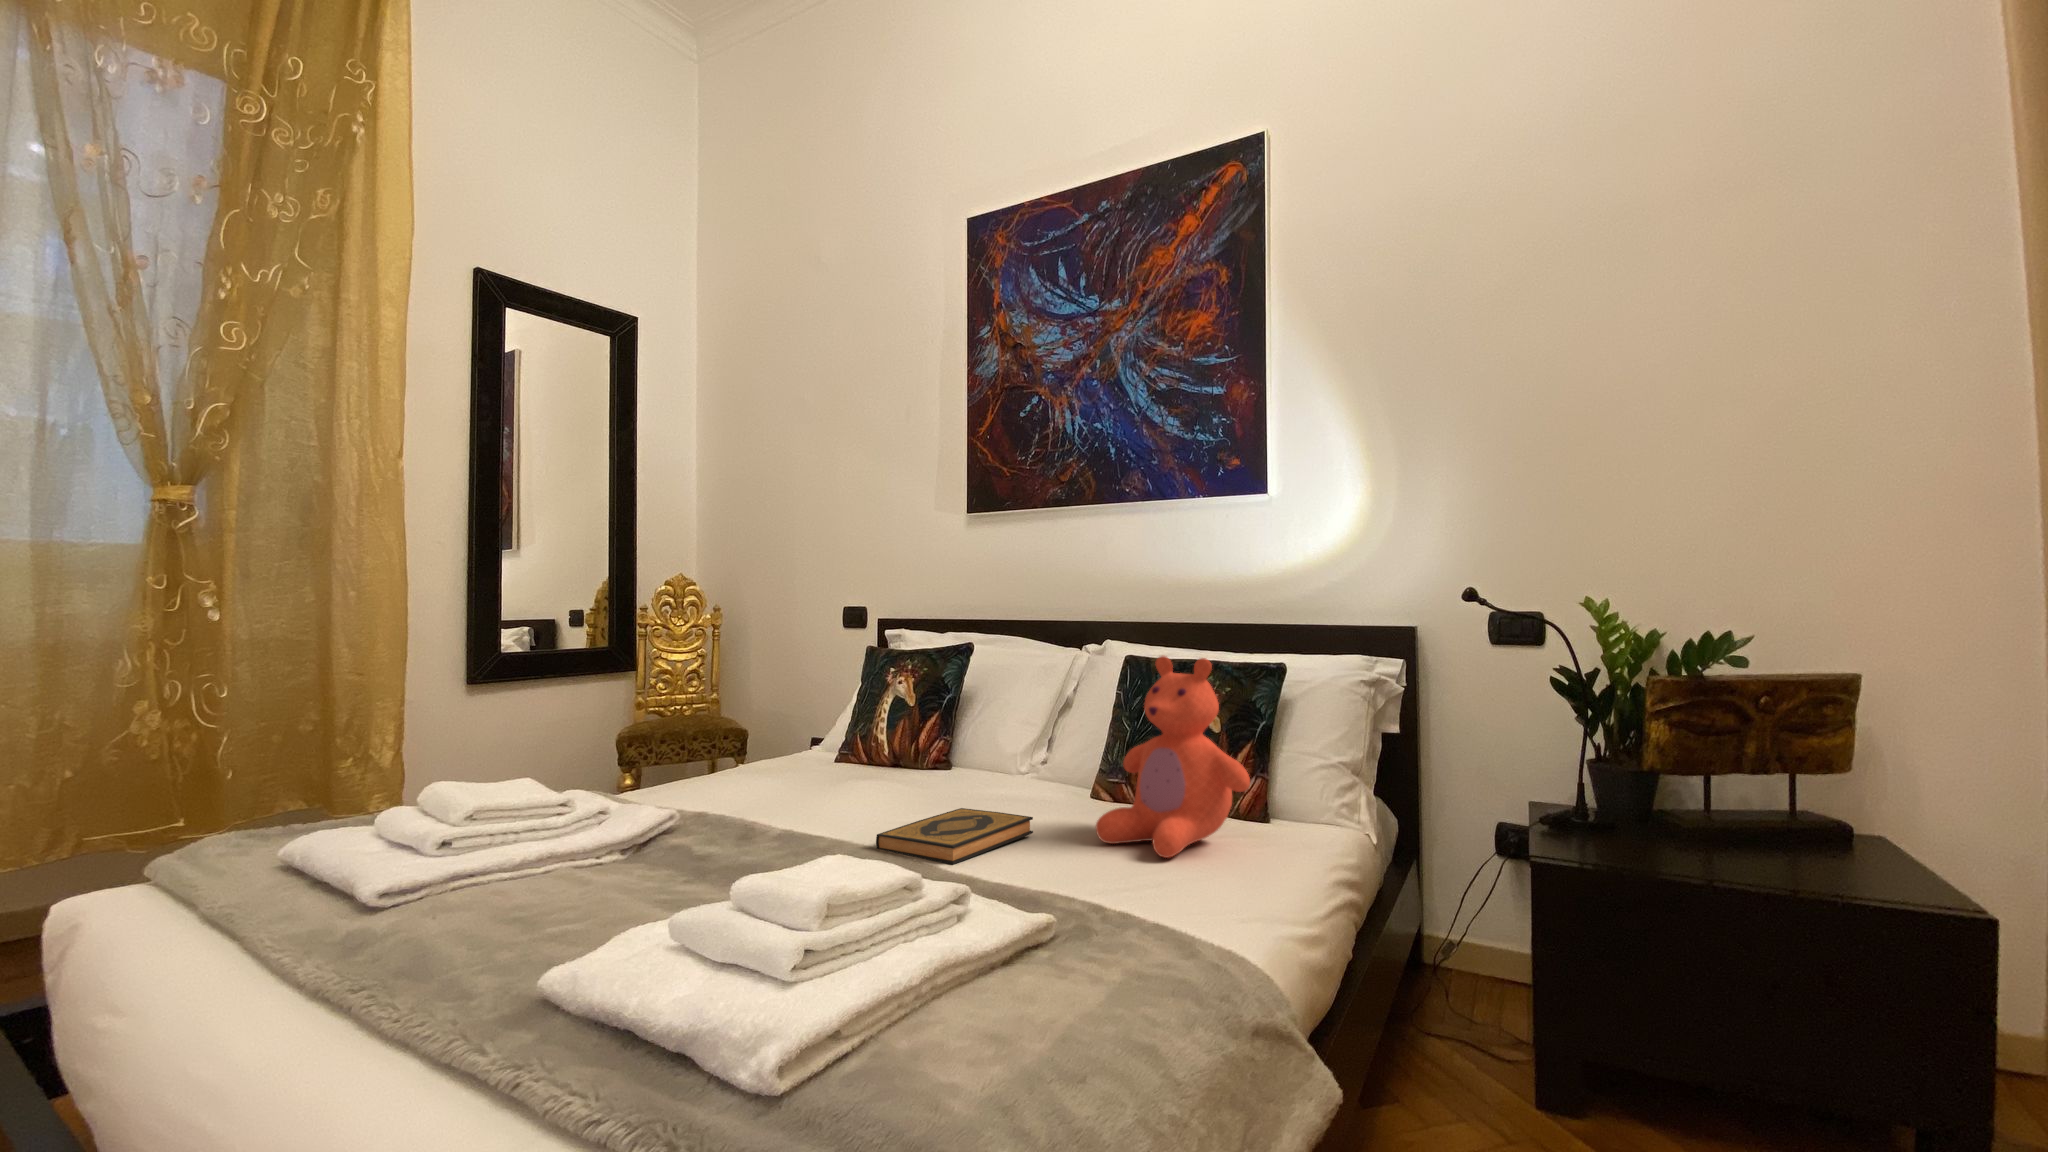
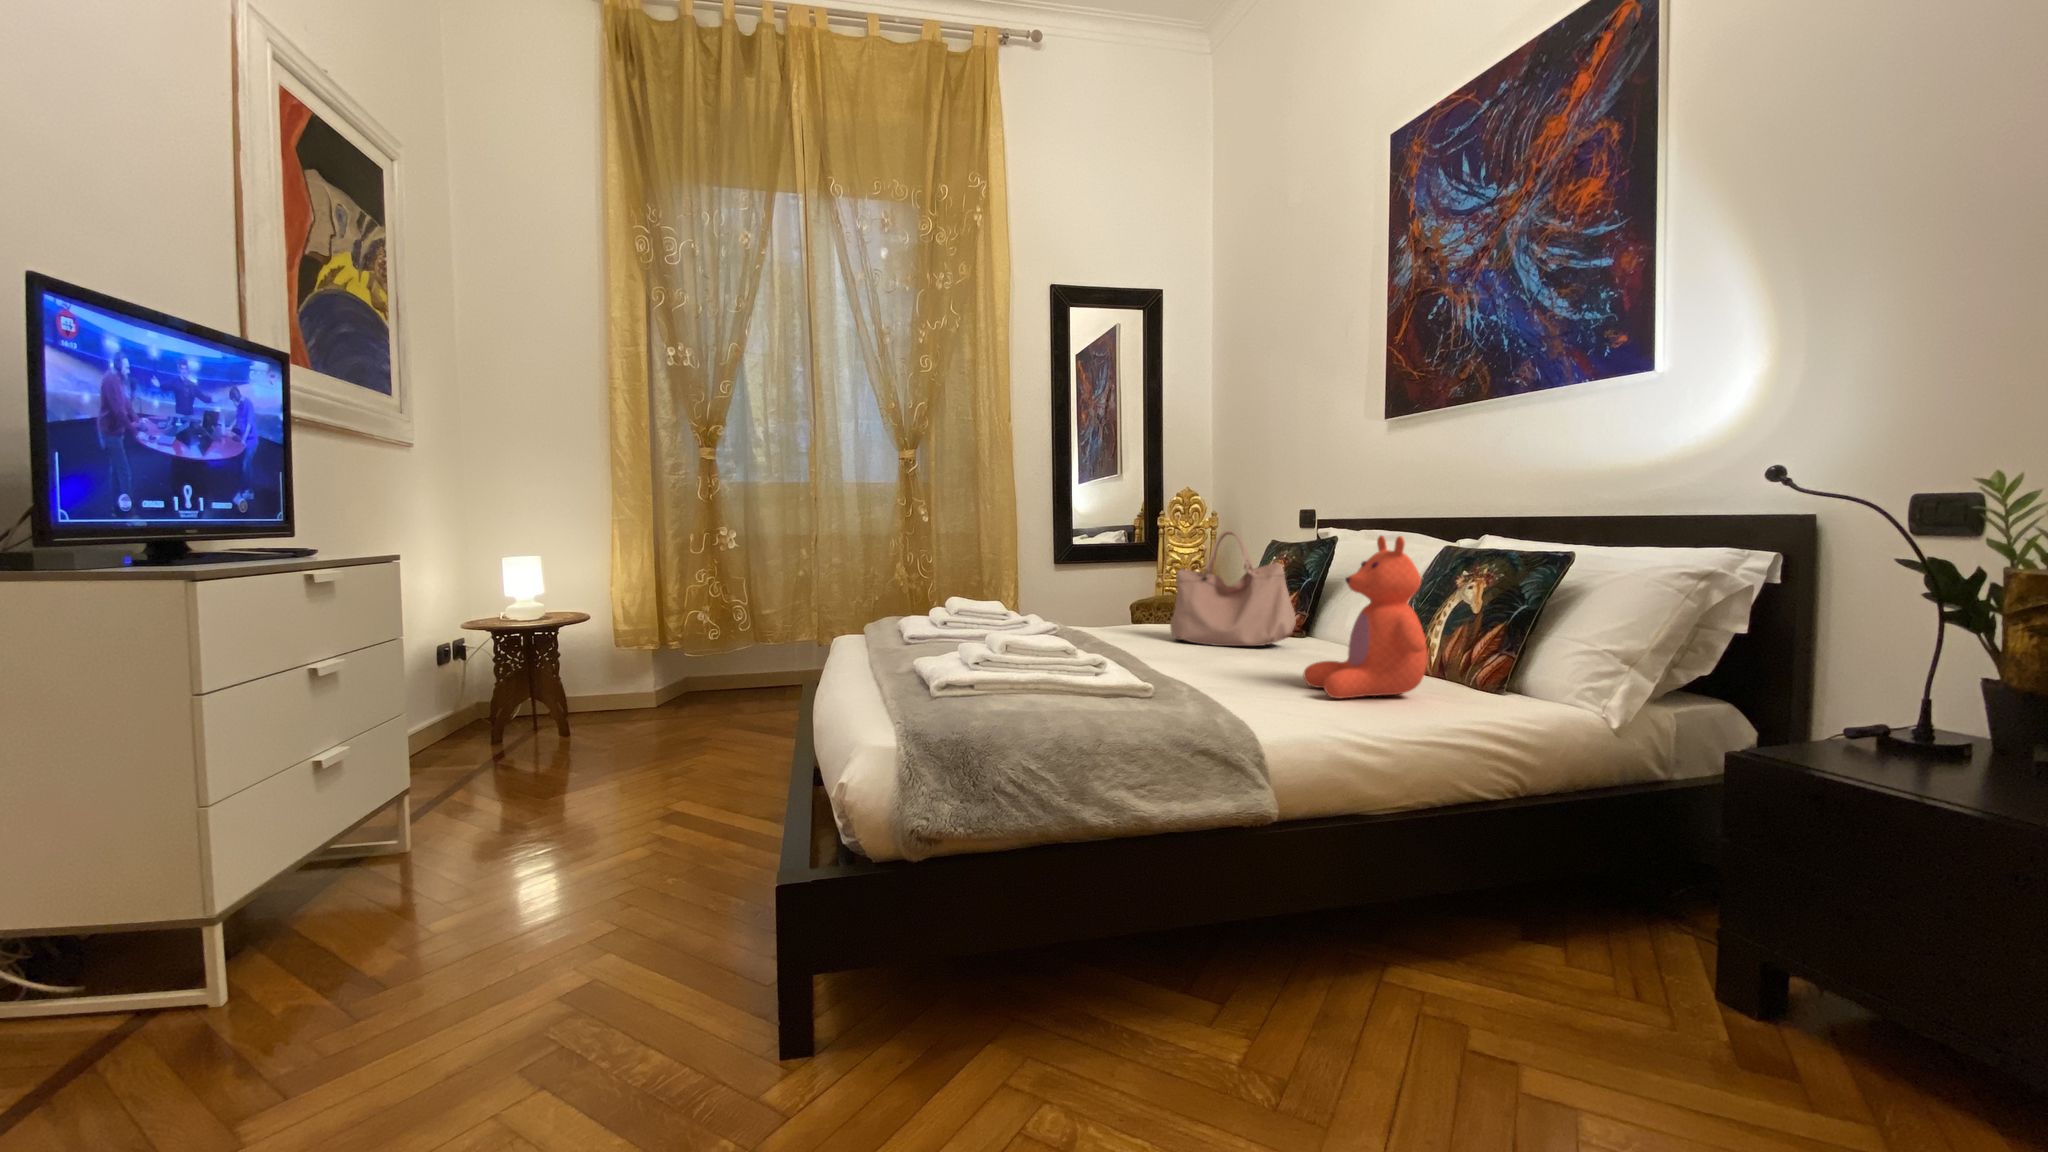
handbag: none [800,642,958,792] -> present [1170,531,1296,646]
hardback book: present [876,808,1033,864] -> none [1143,654,1266,680]

